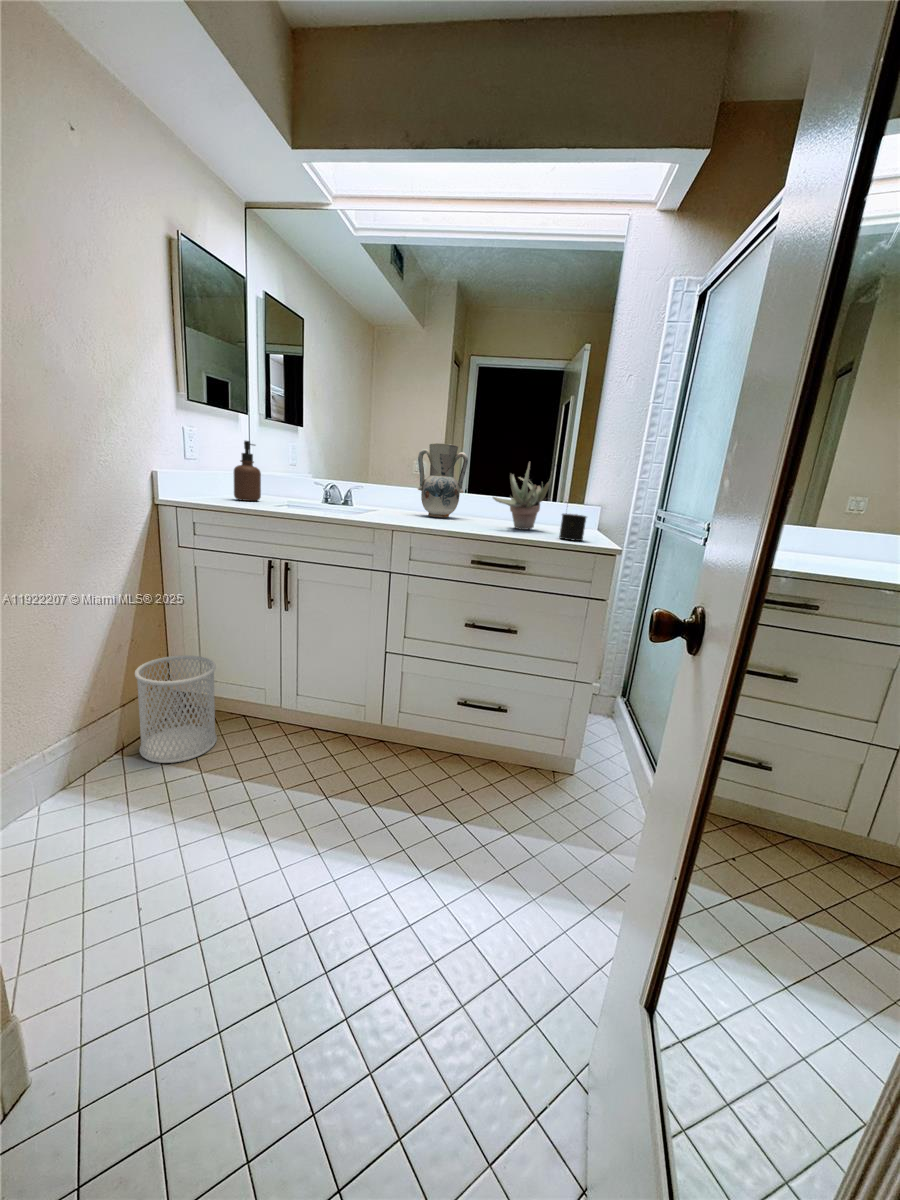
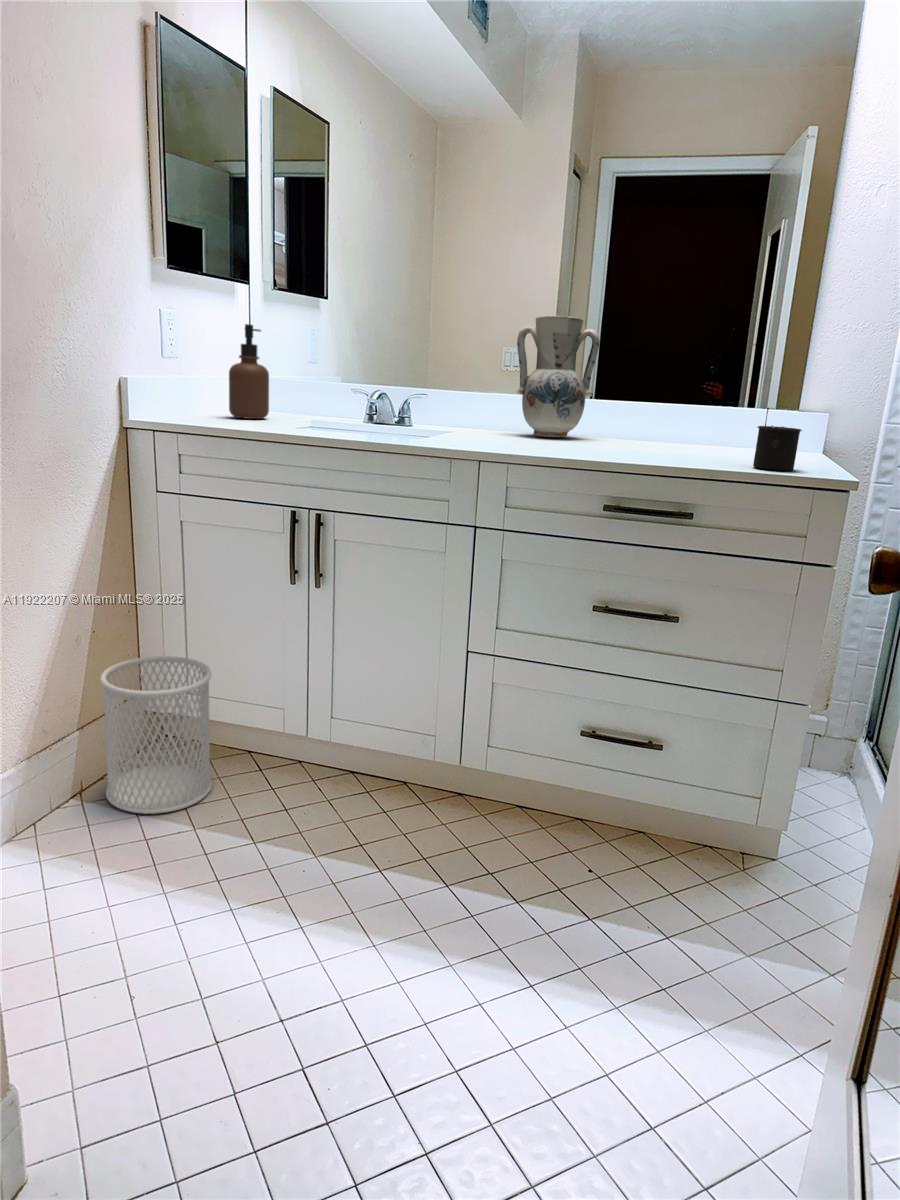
succulent plant: present [493,462,551,529] -> none [641,341,742,454]

